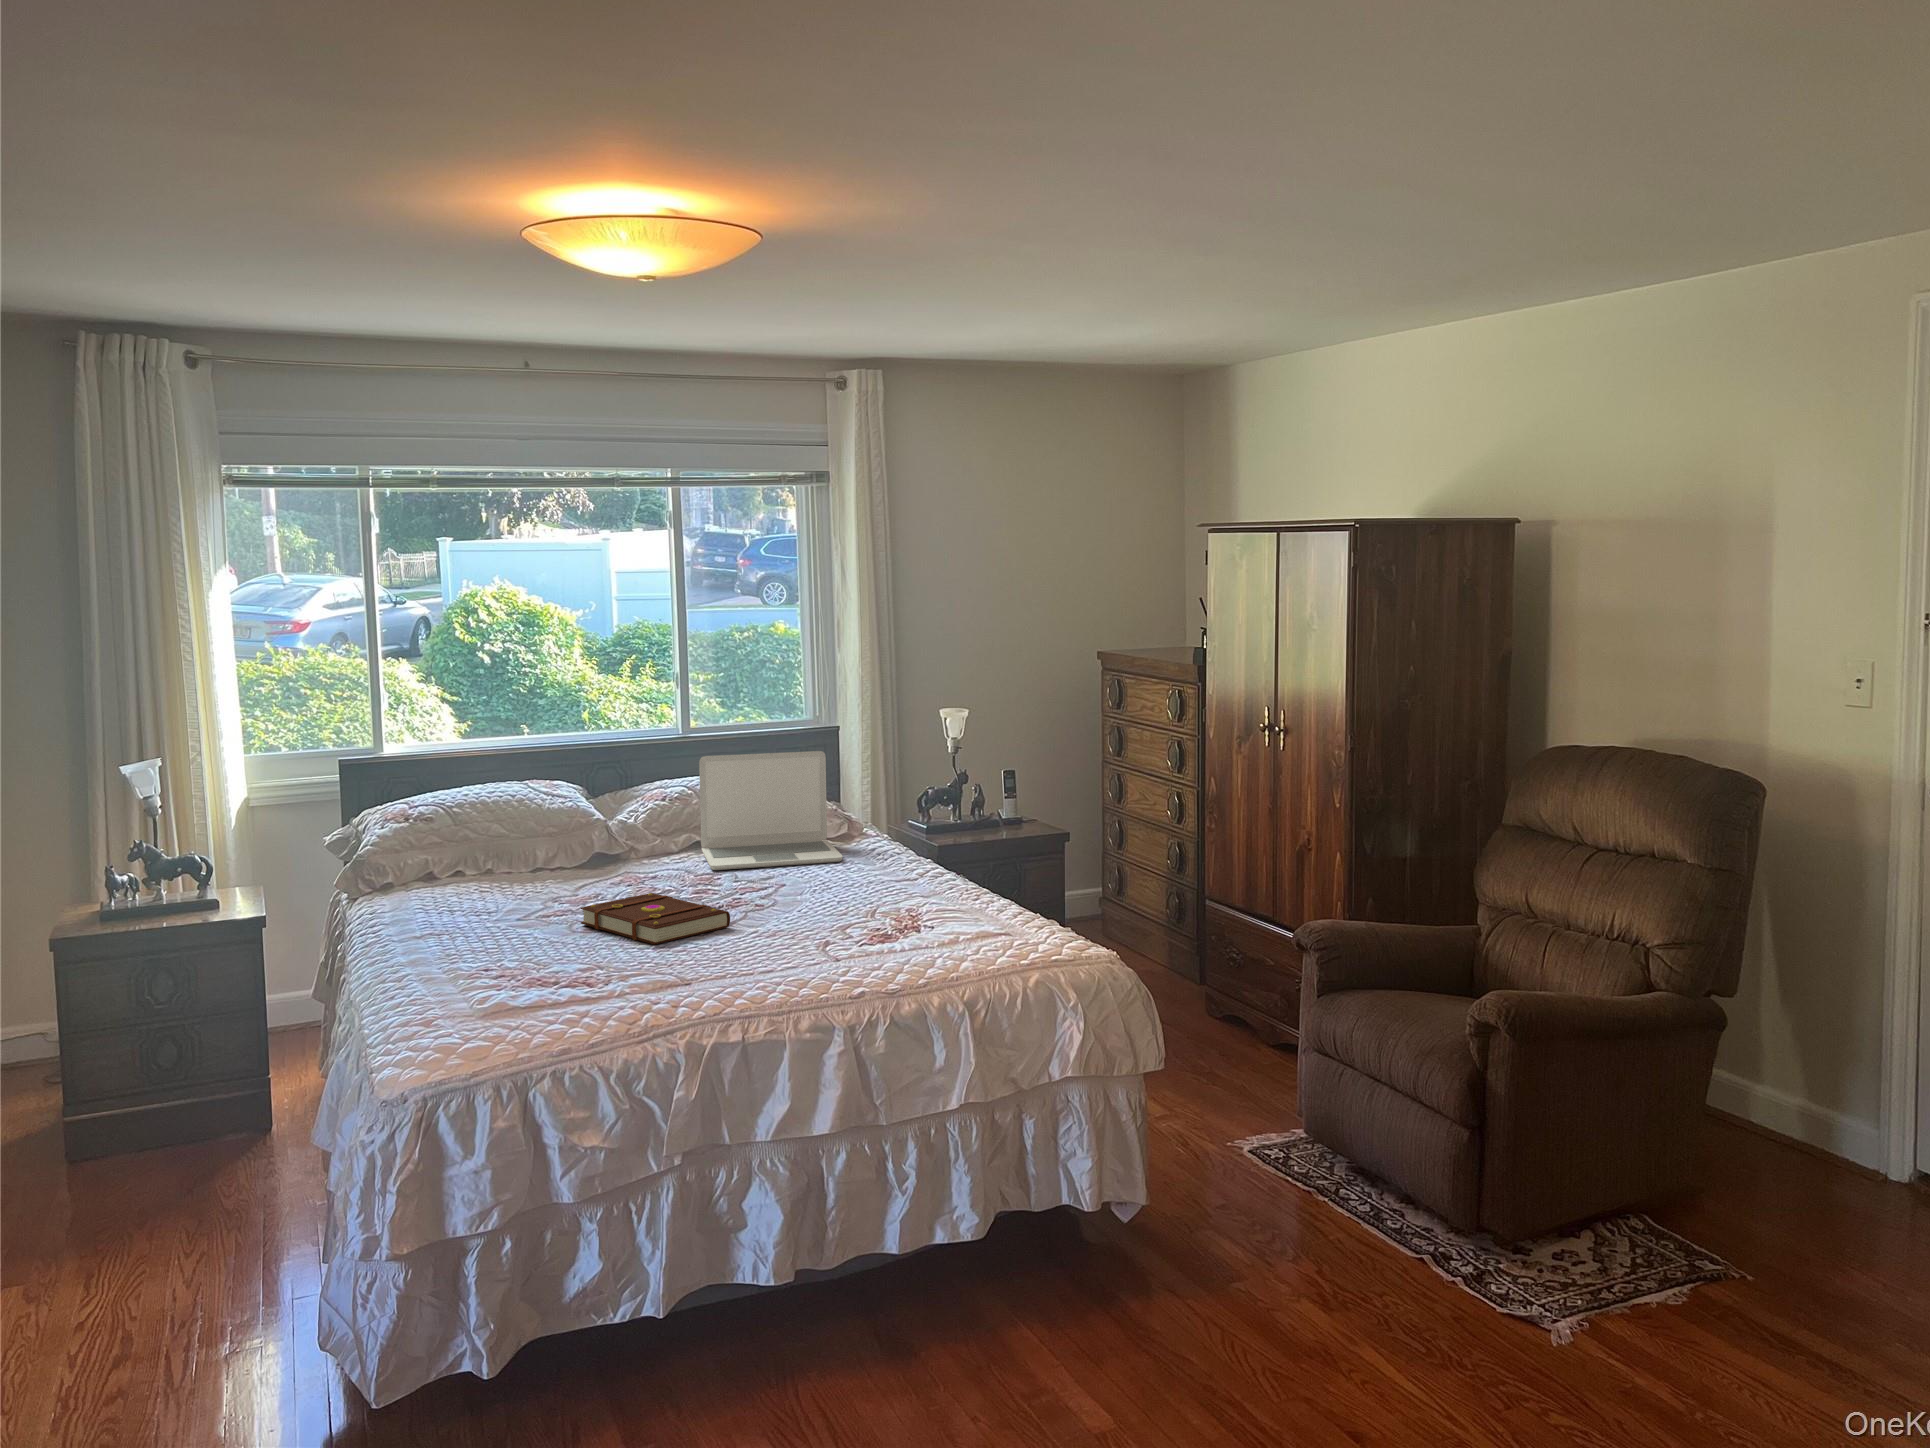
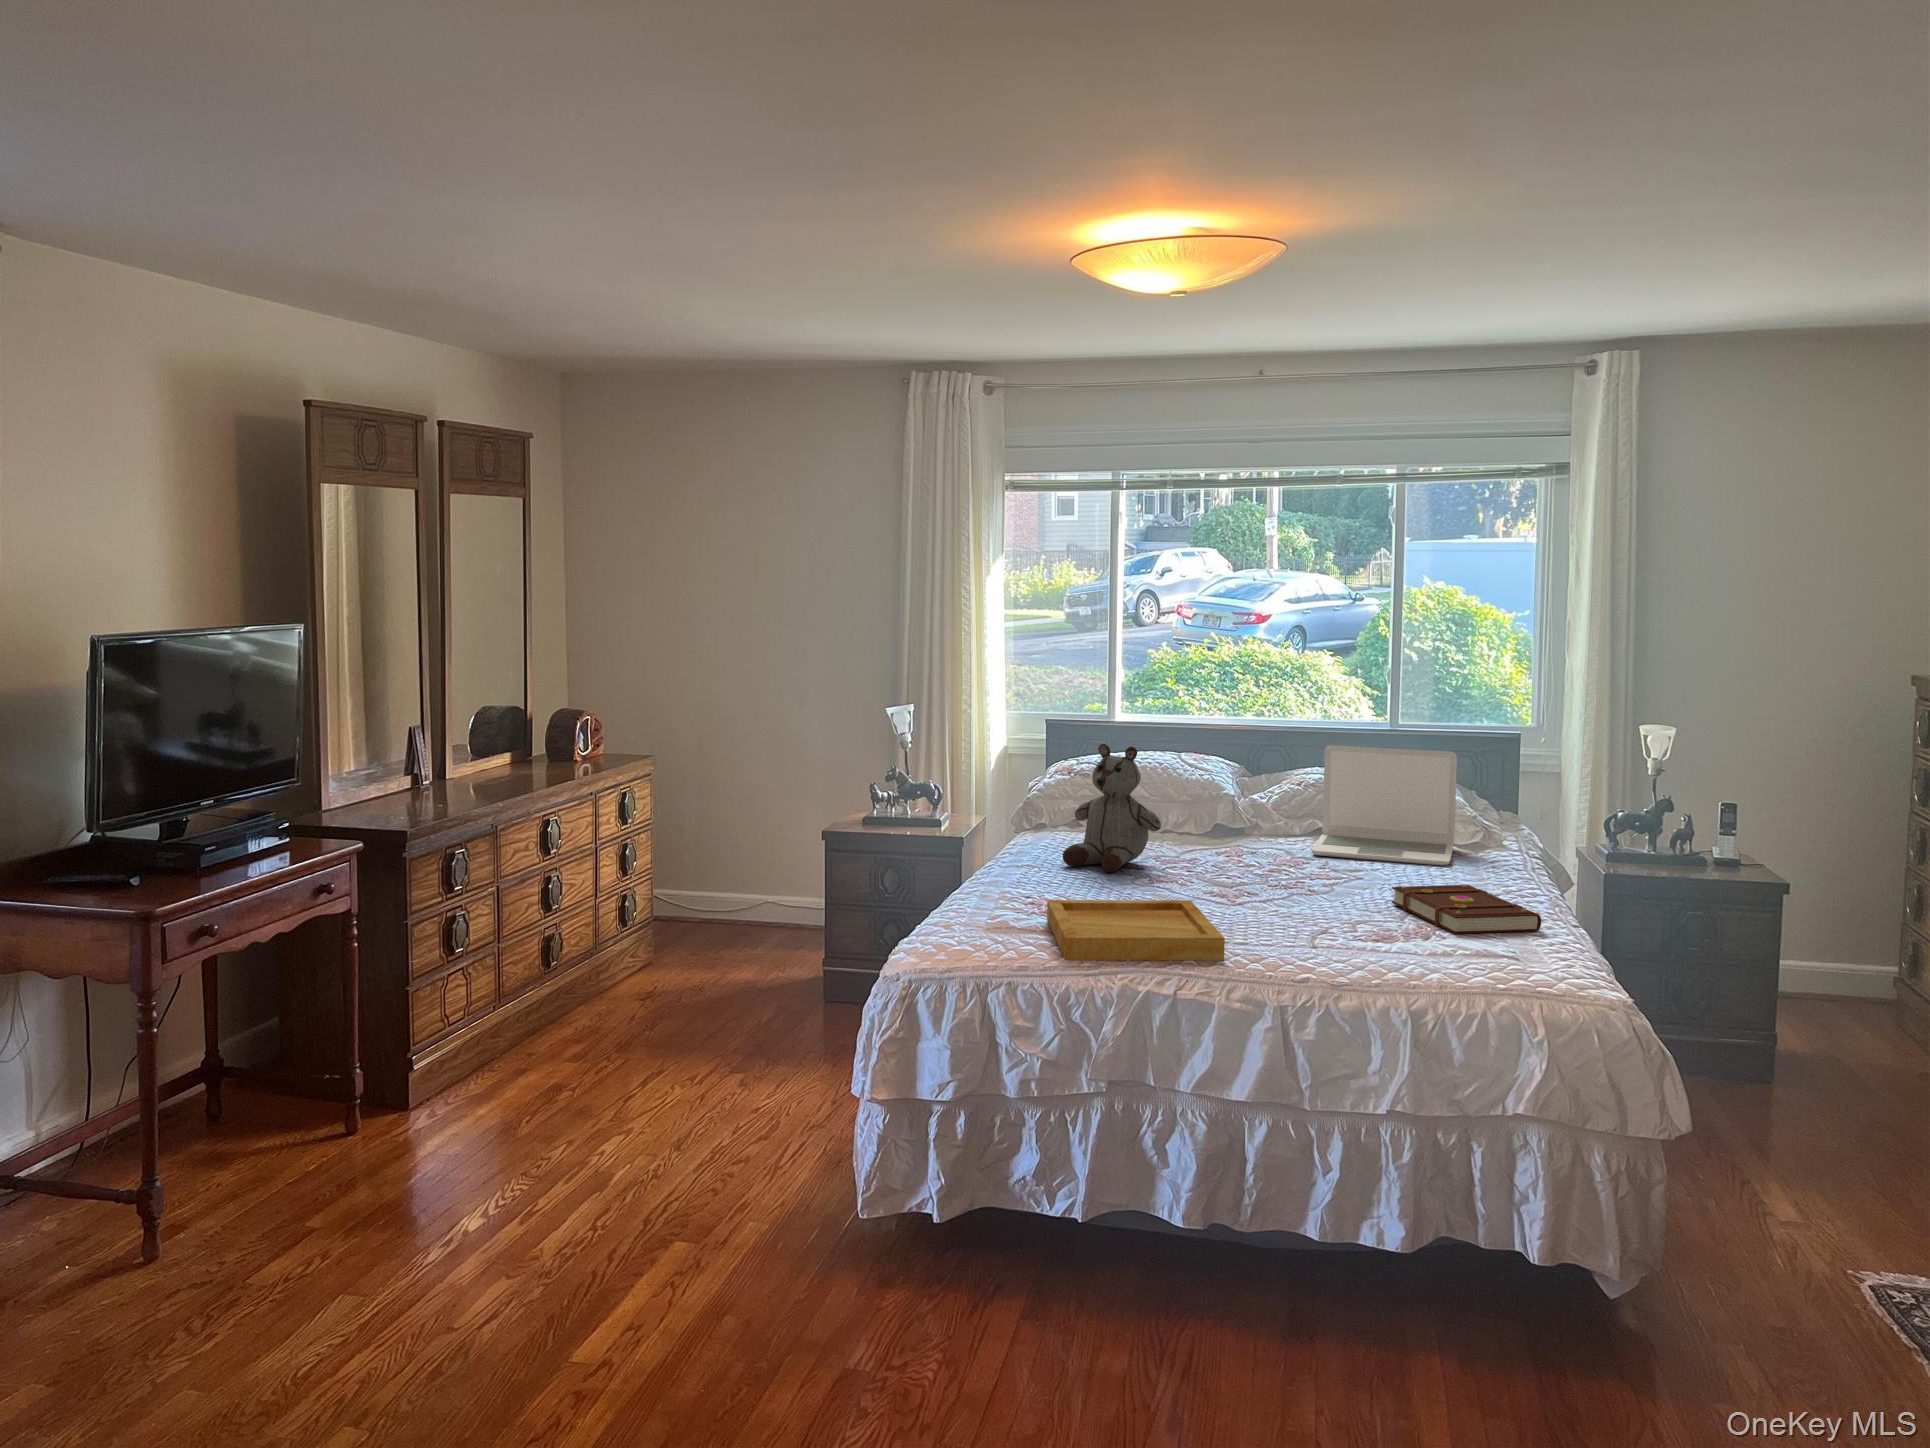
stuffed bear: none [465,779,578,924] -> present [1063,744,1161,872]
book: present [581,893,730,945] -> present [1392,885,1541,933]
tray: none [532,938,767,1030] -> present [1047,900,1225,960]

